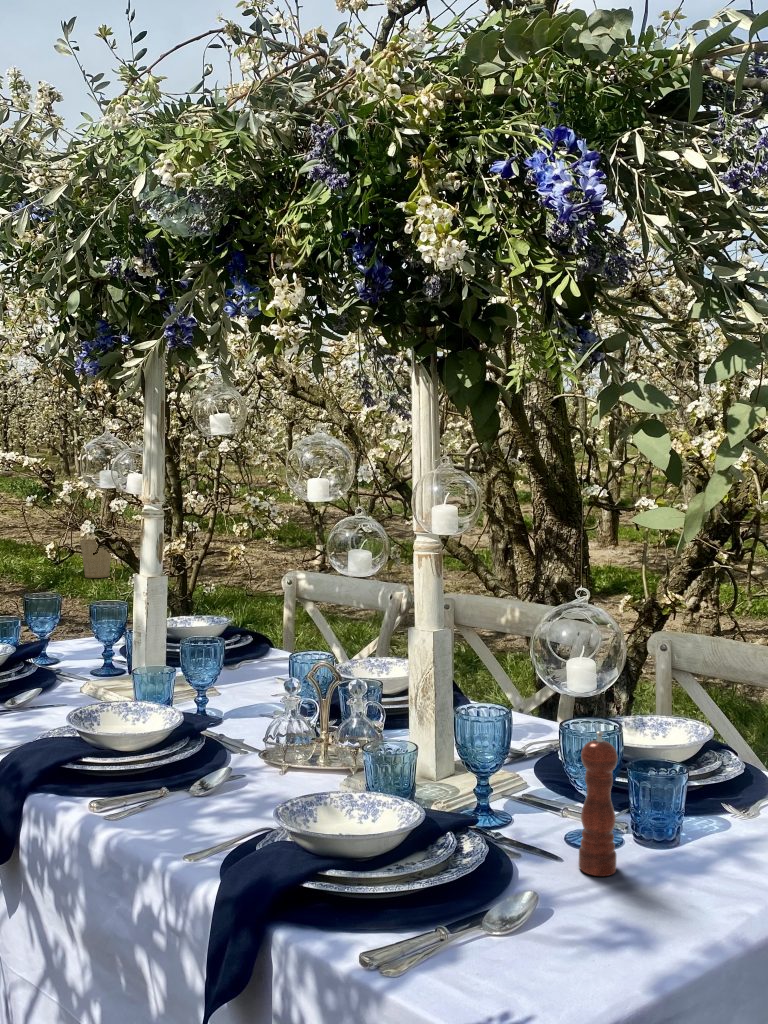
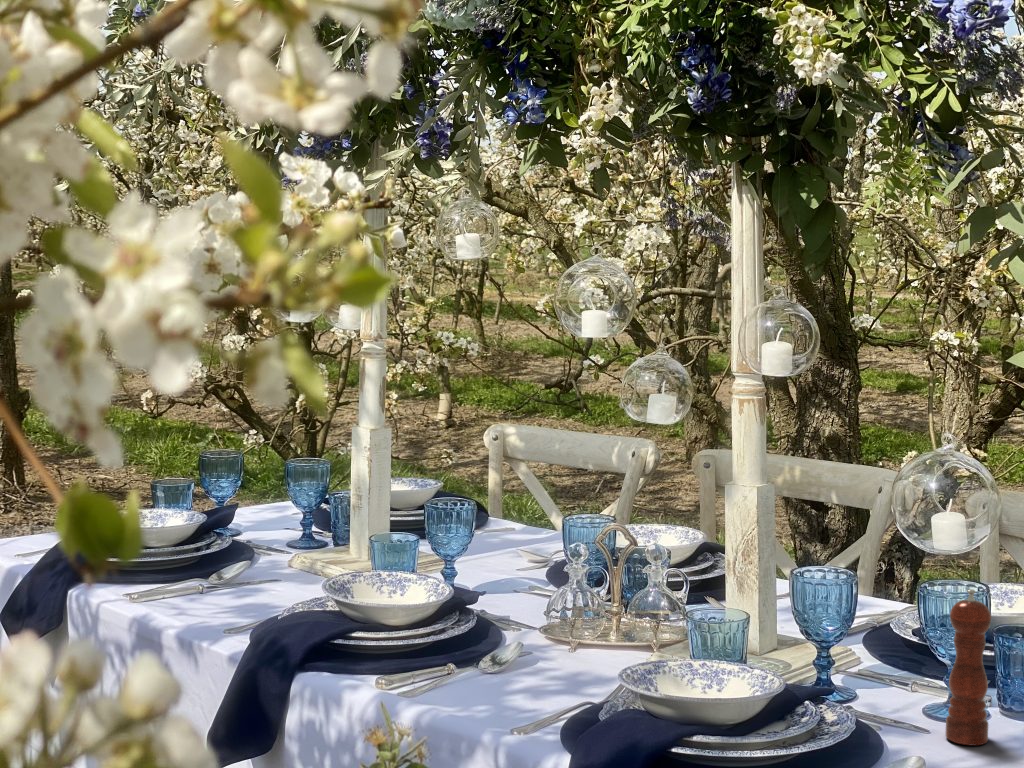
basket: present [80,536,111,578] -> none [149,373,192,434]

